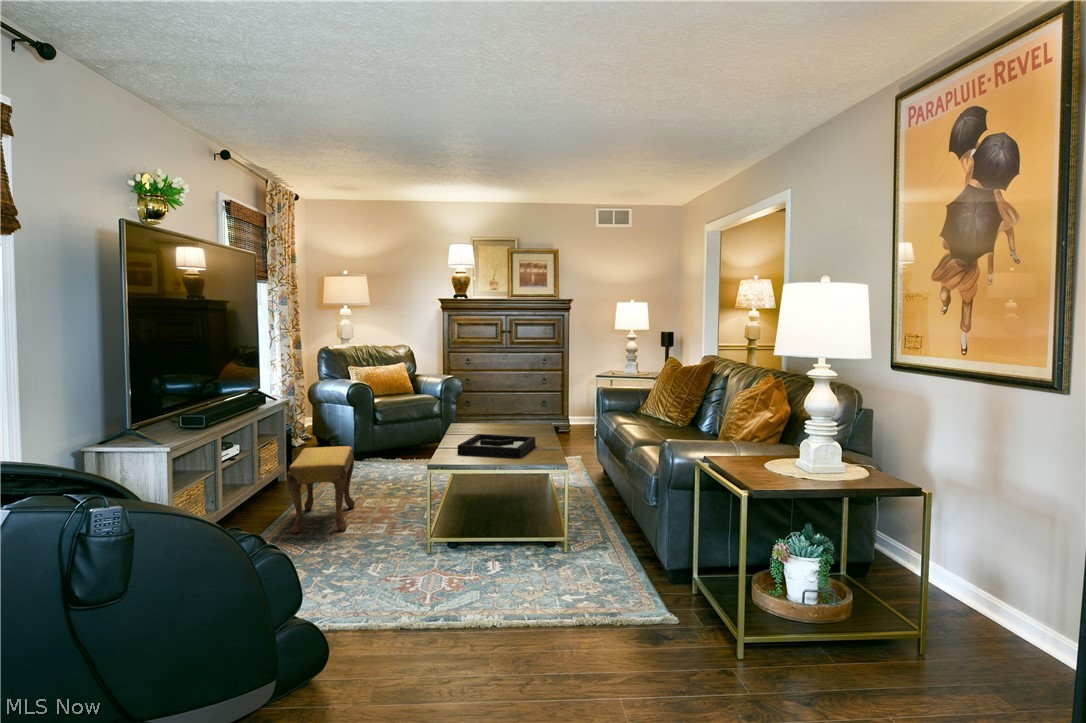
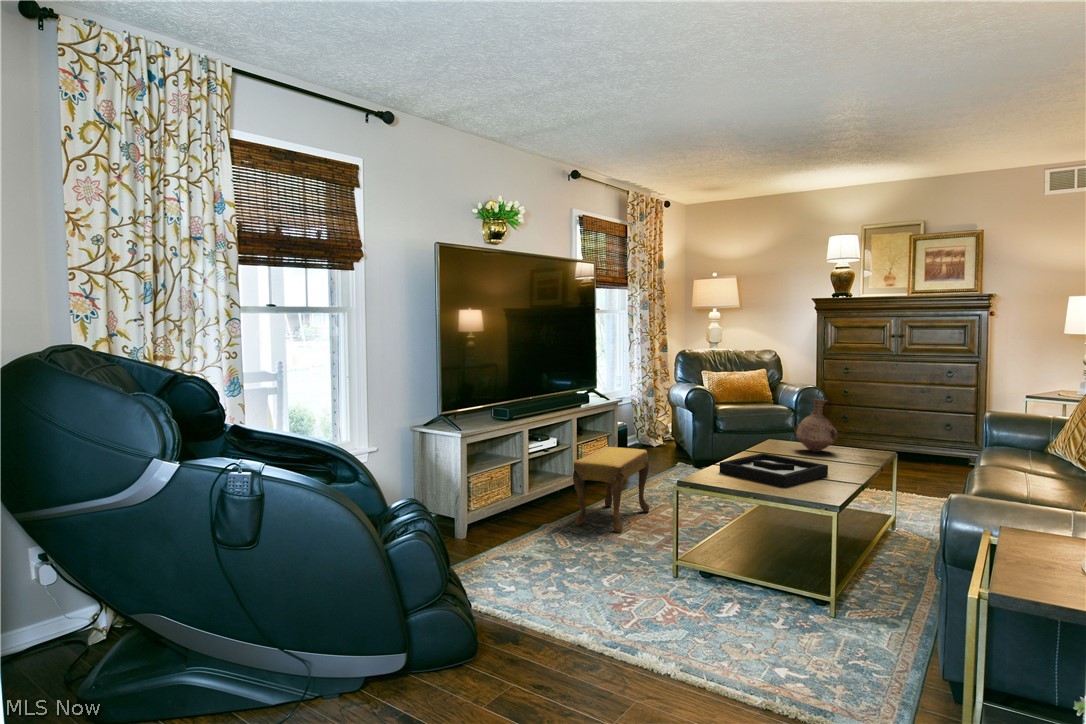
vase: none [483,385,519,430] -> present [795,399,838,452]

